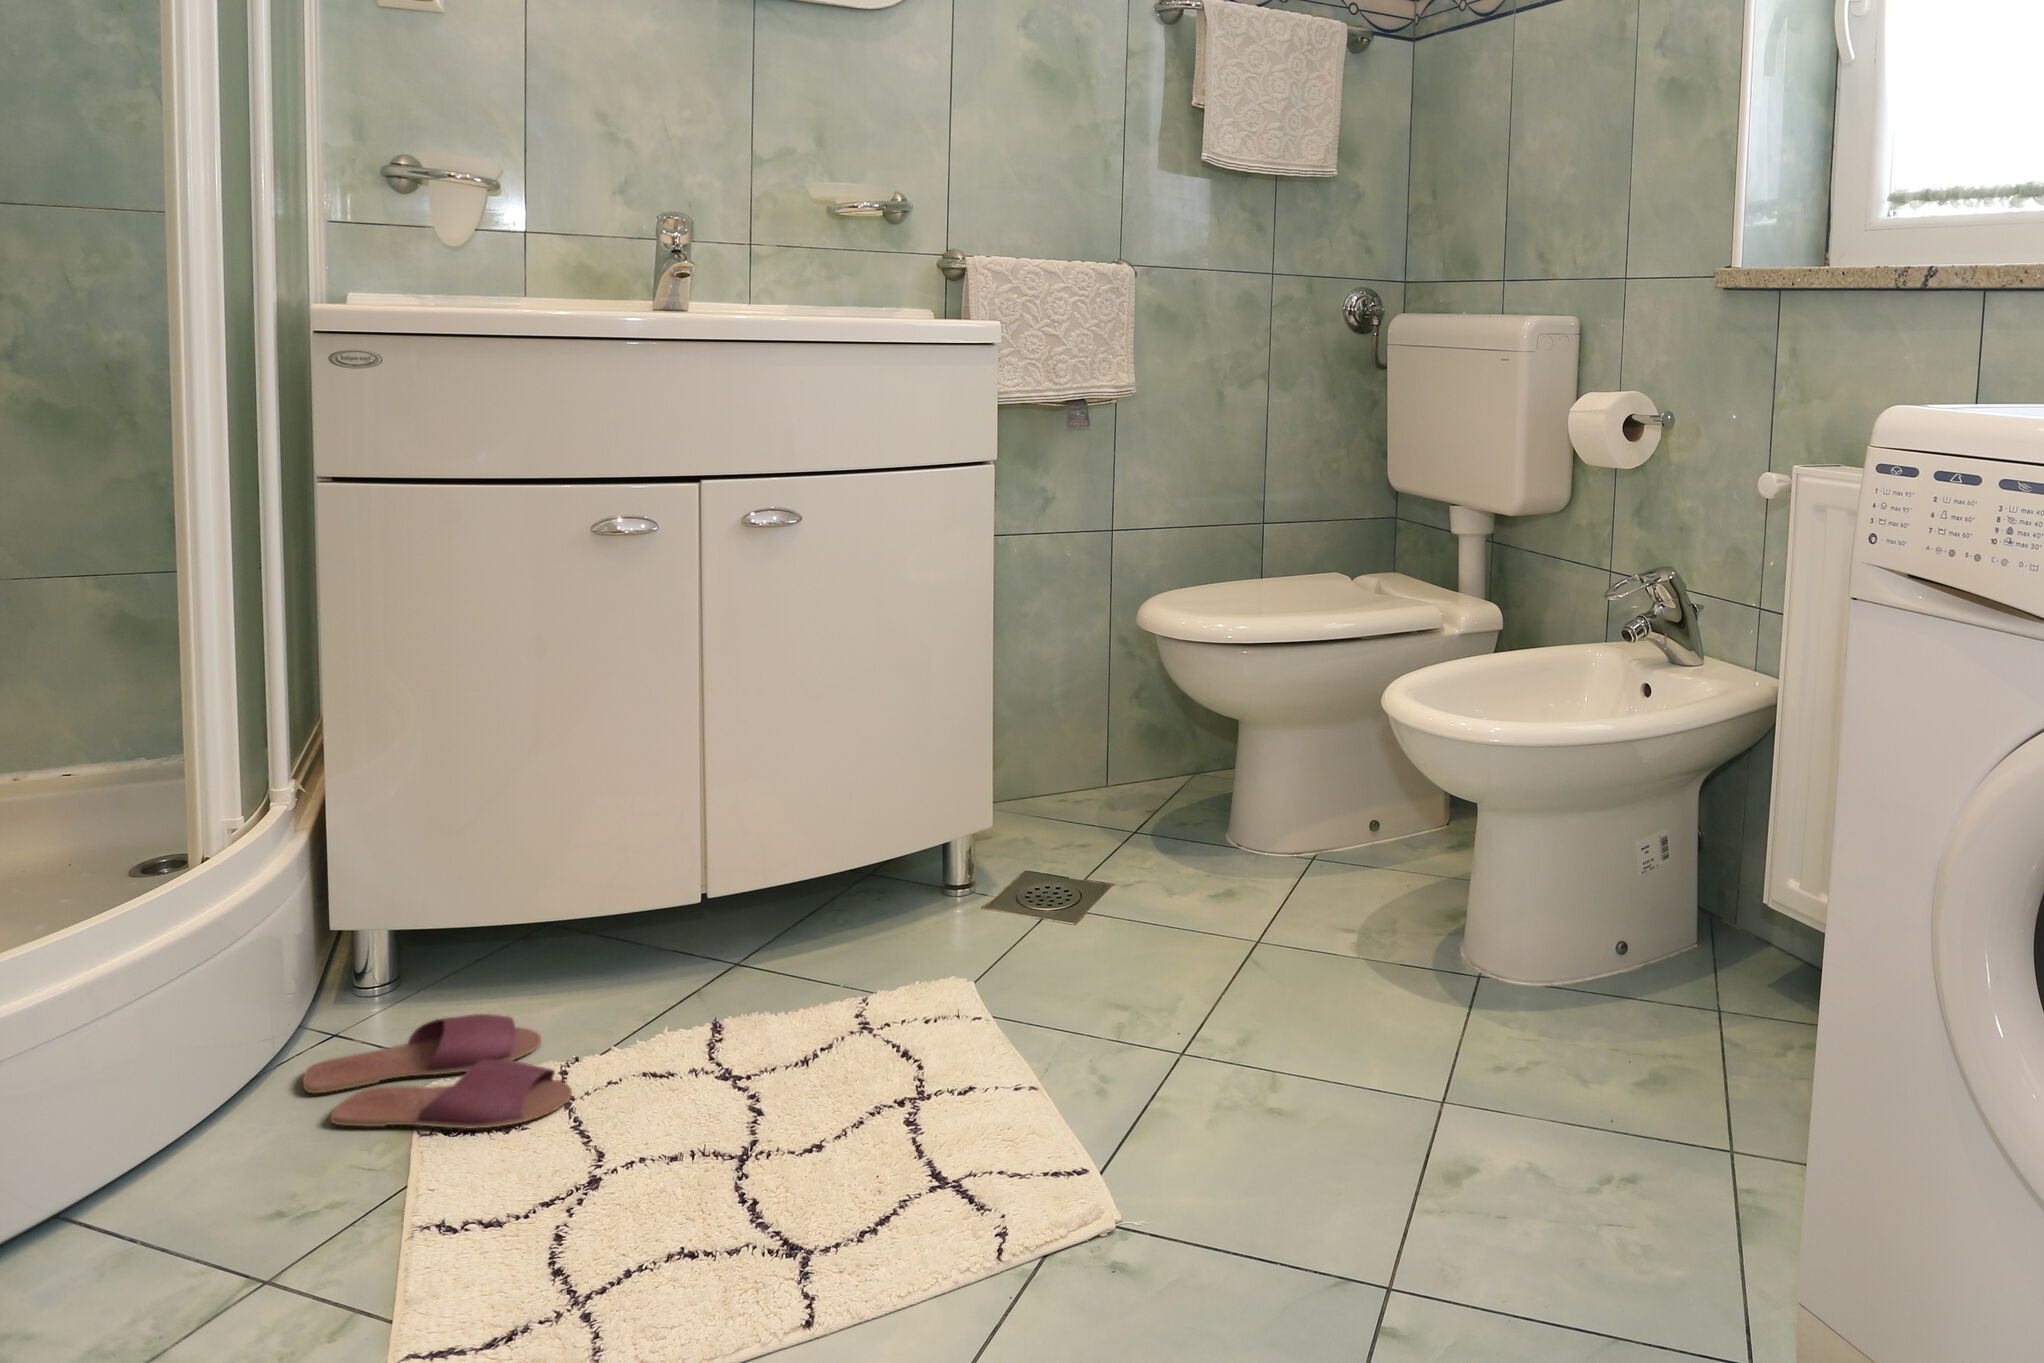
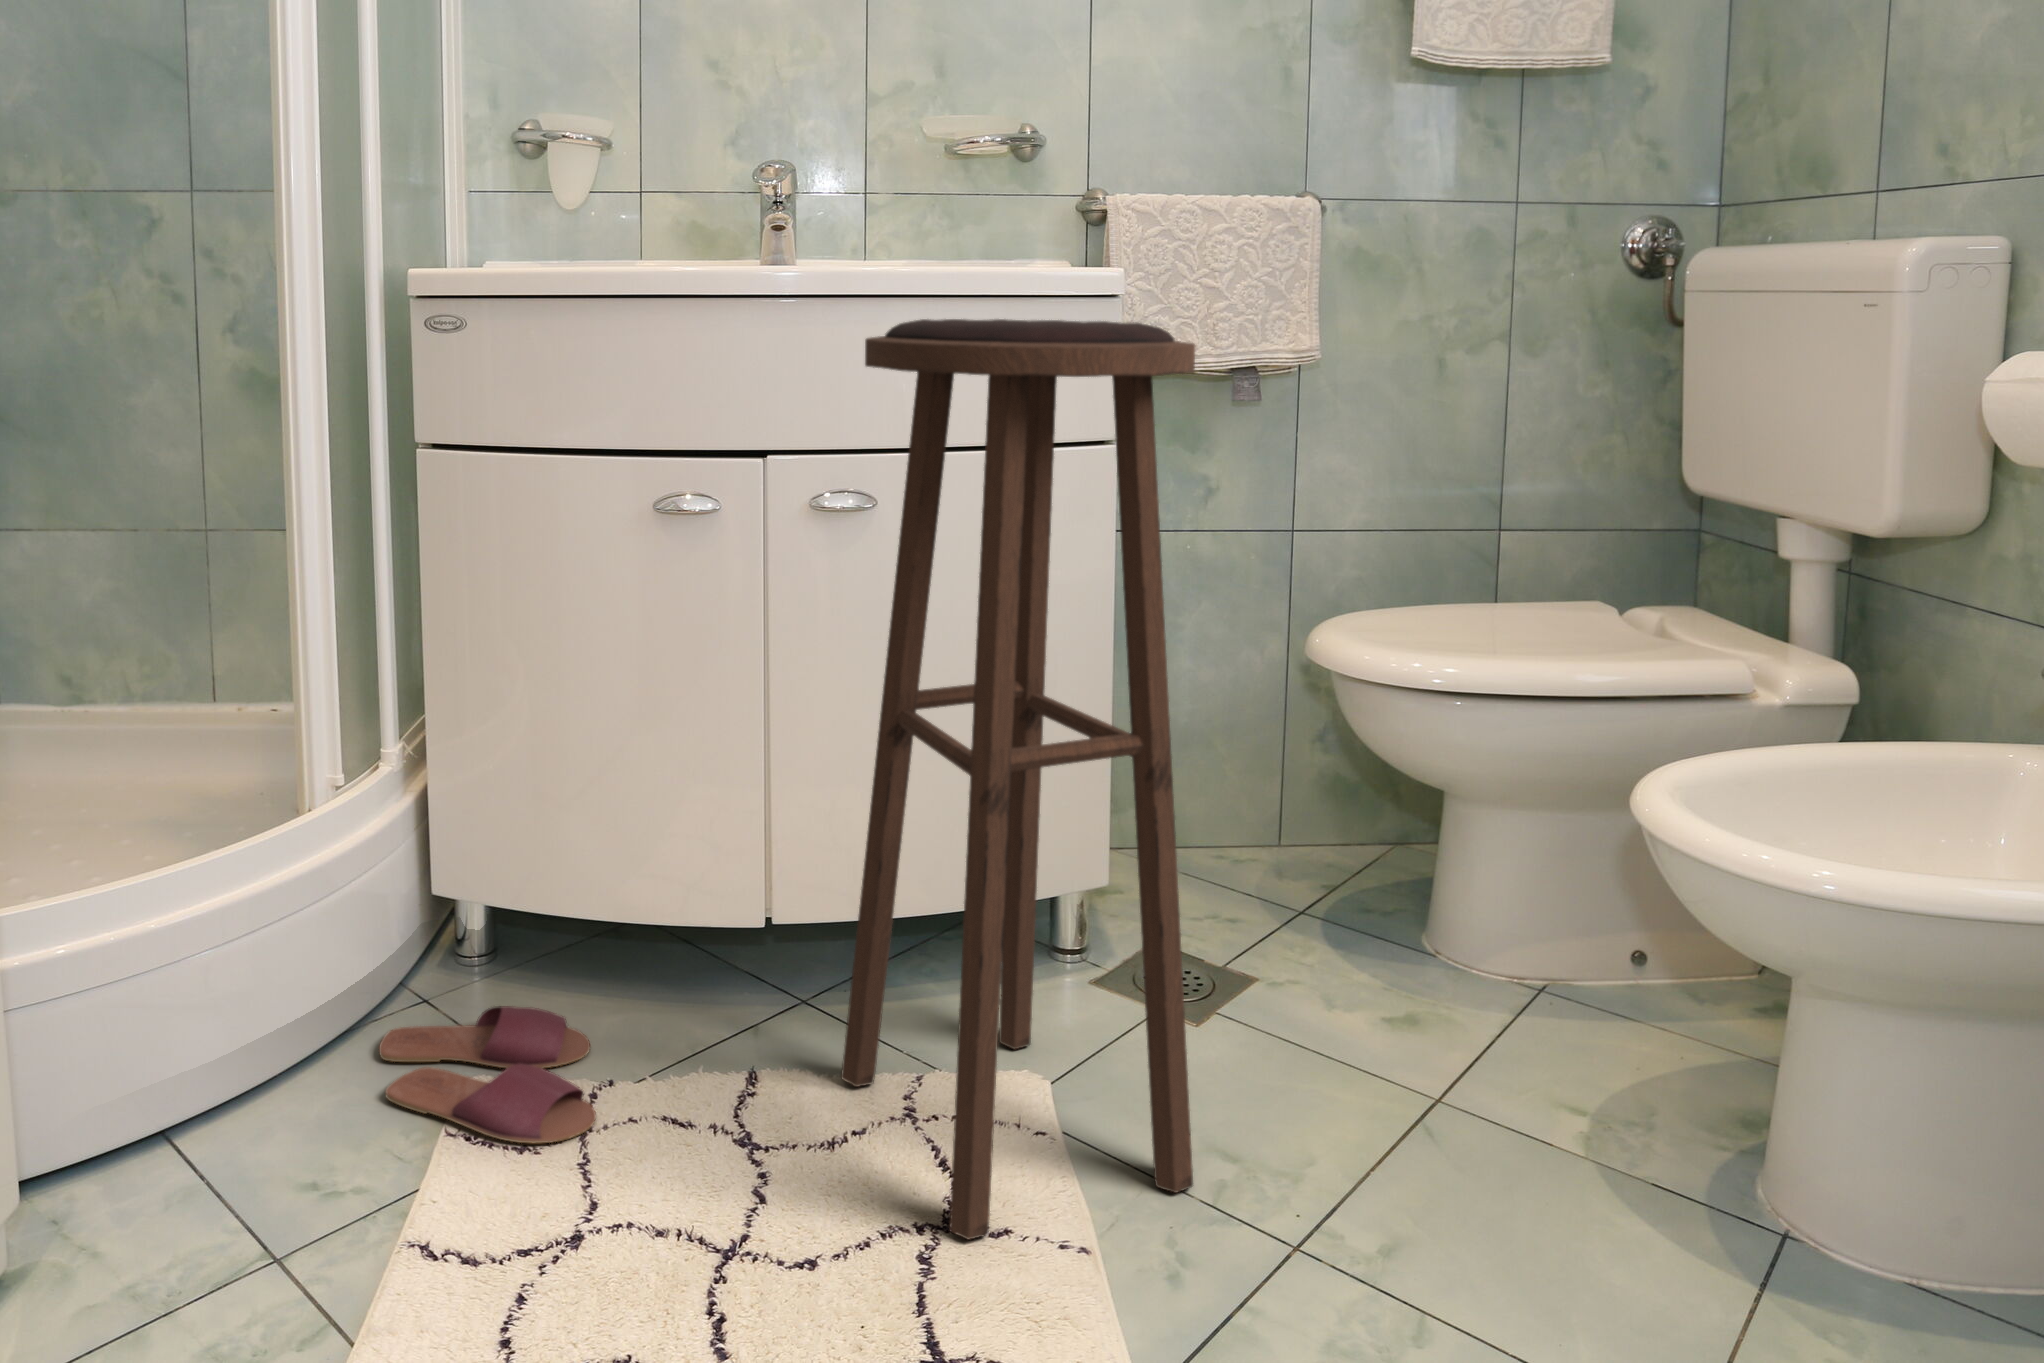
stool: none [797,368,1104,1101] -> present [841,319,1195,1240]

